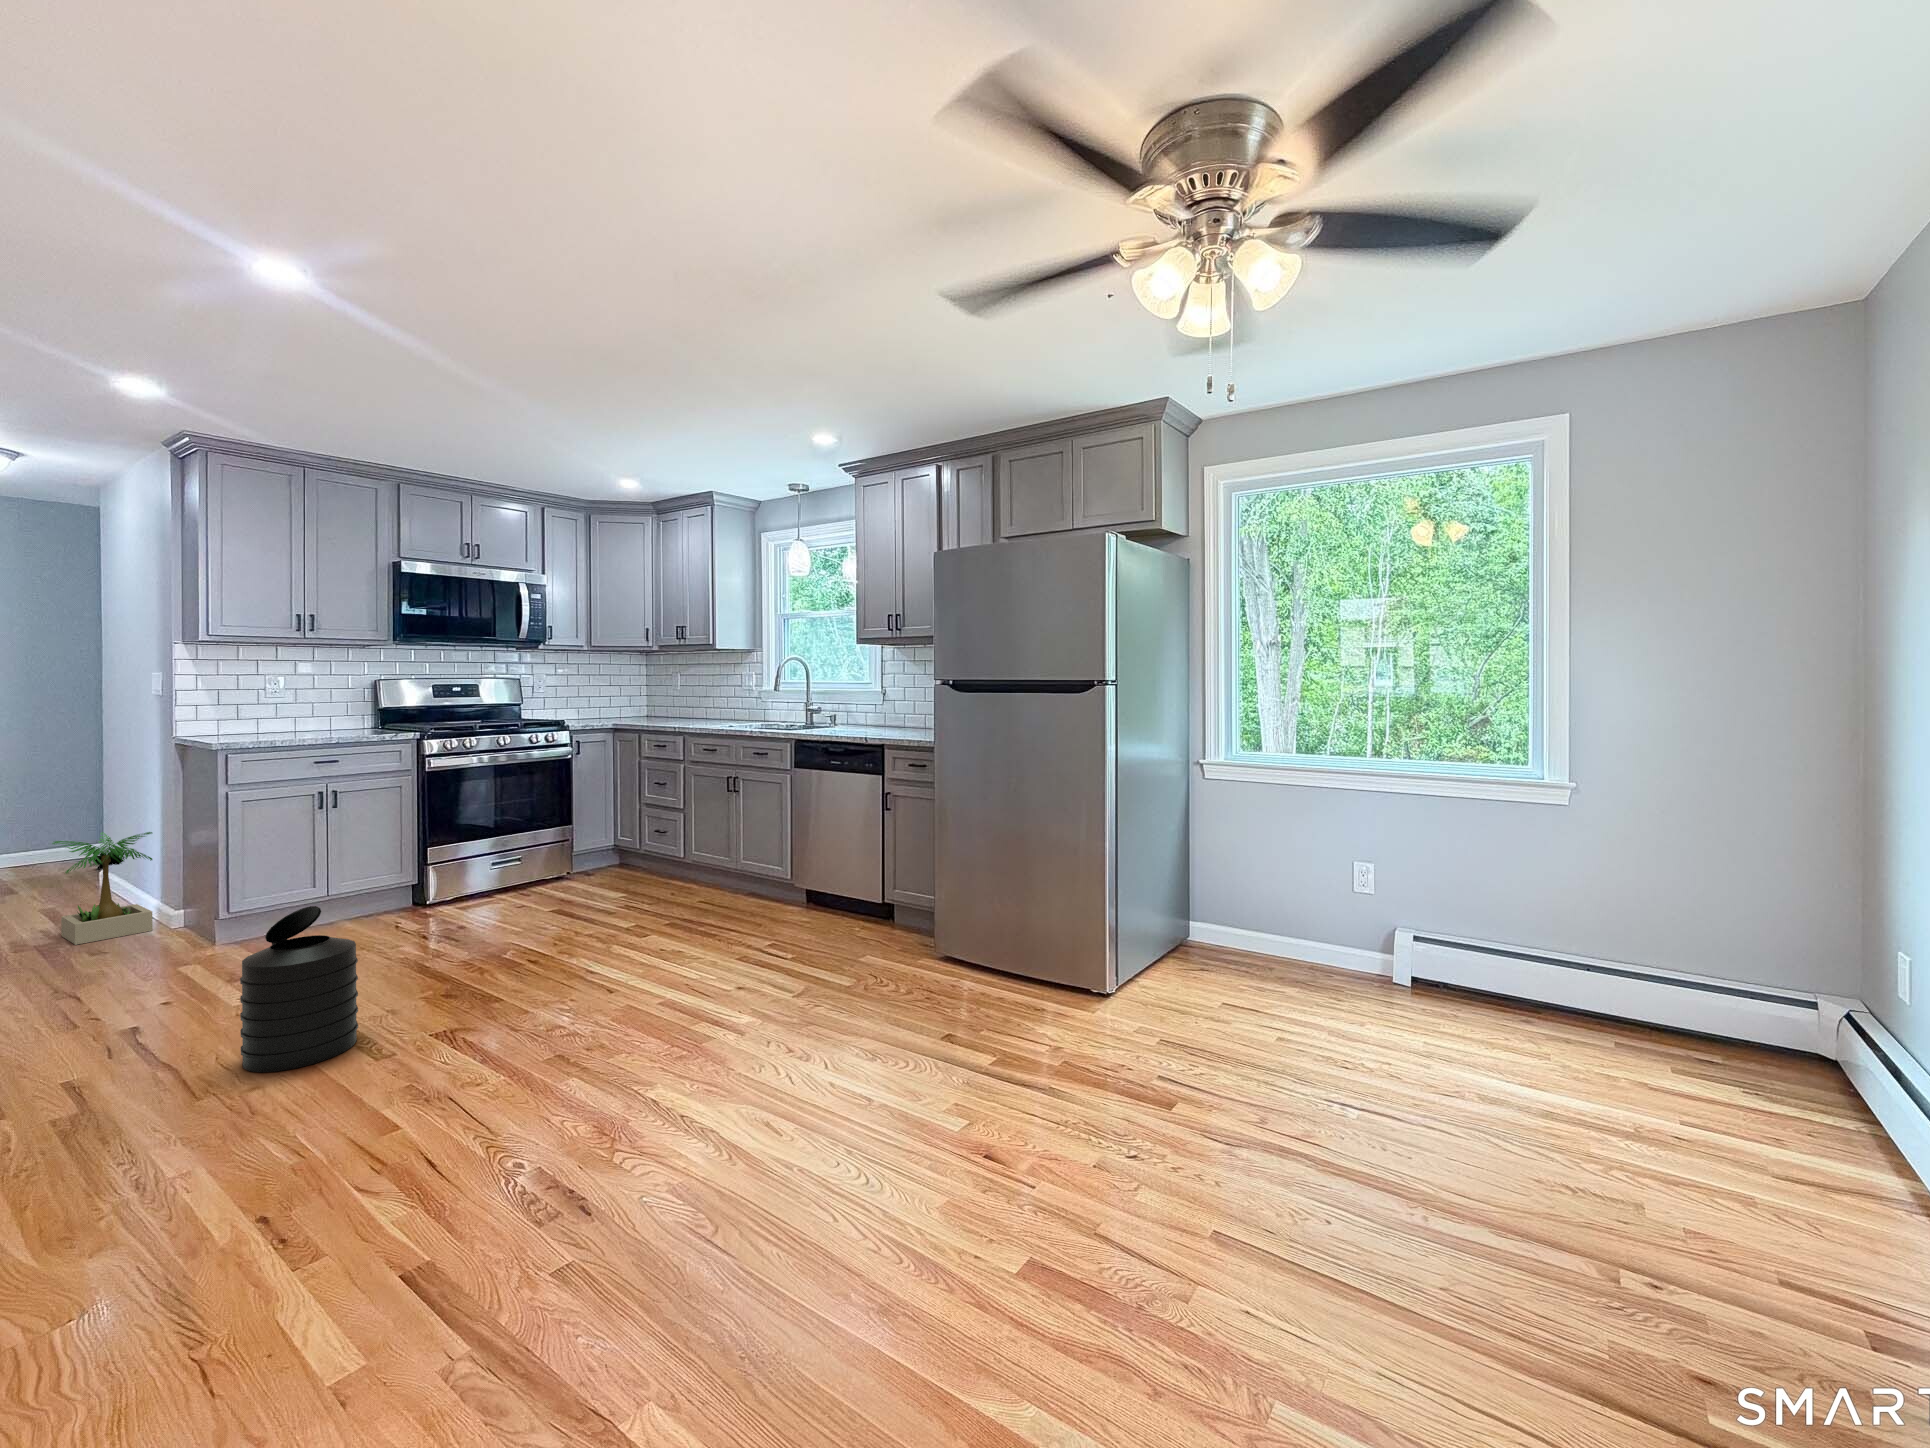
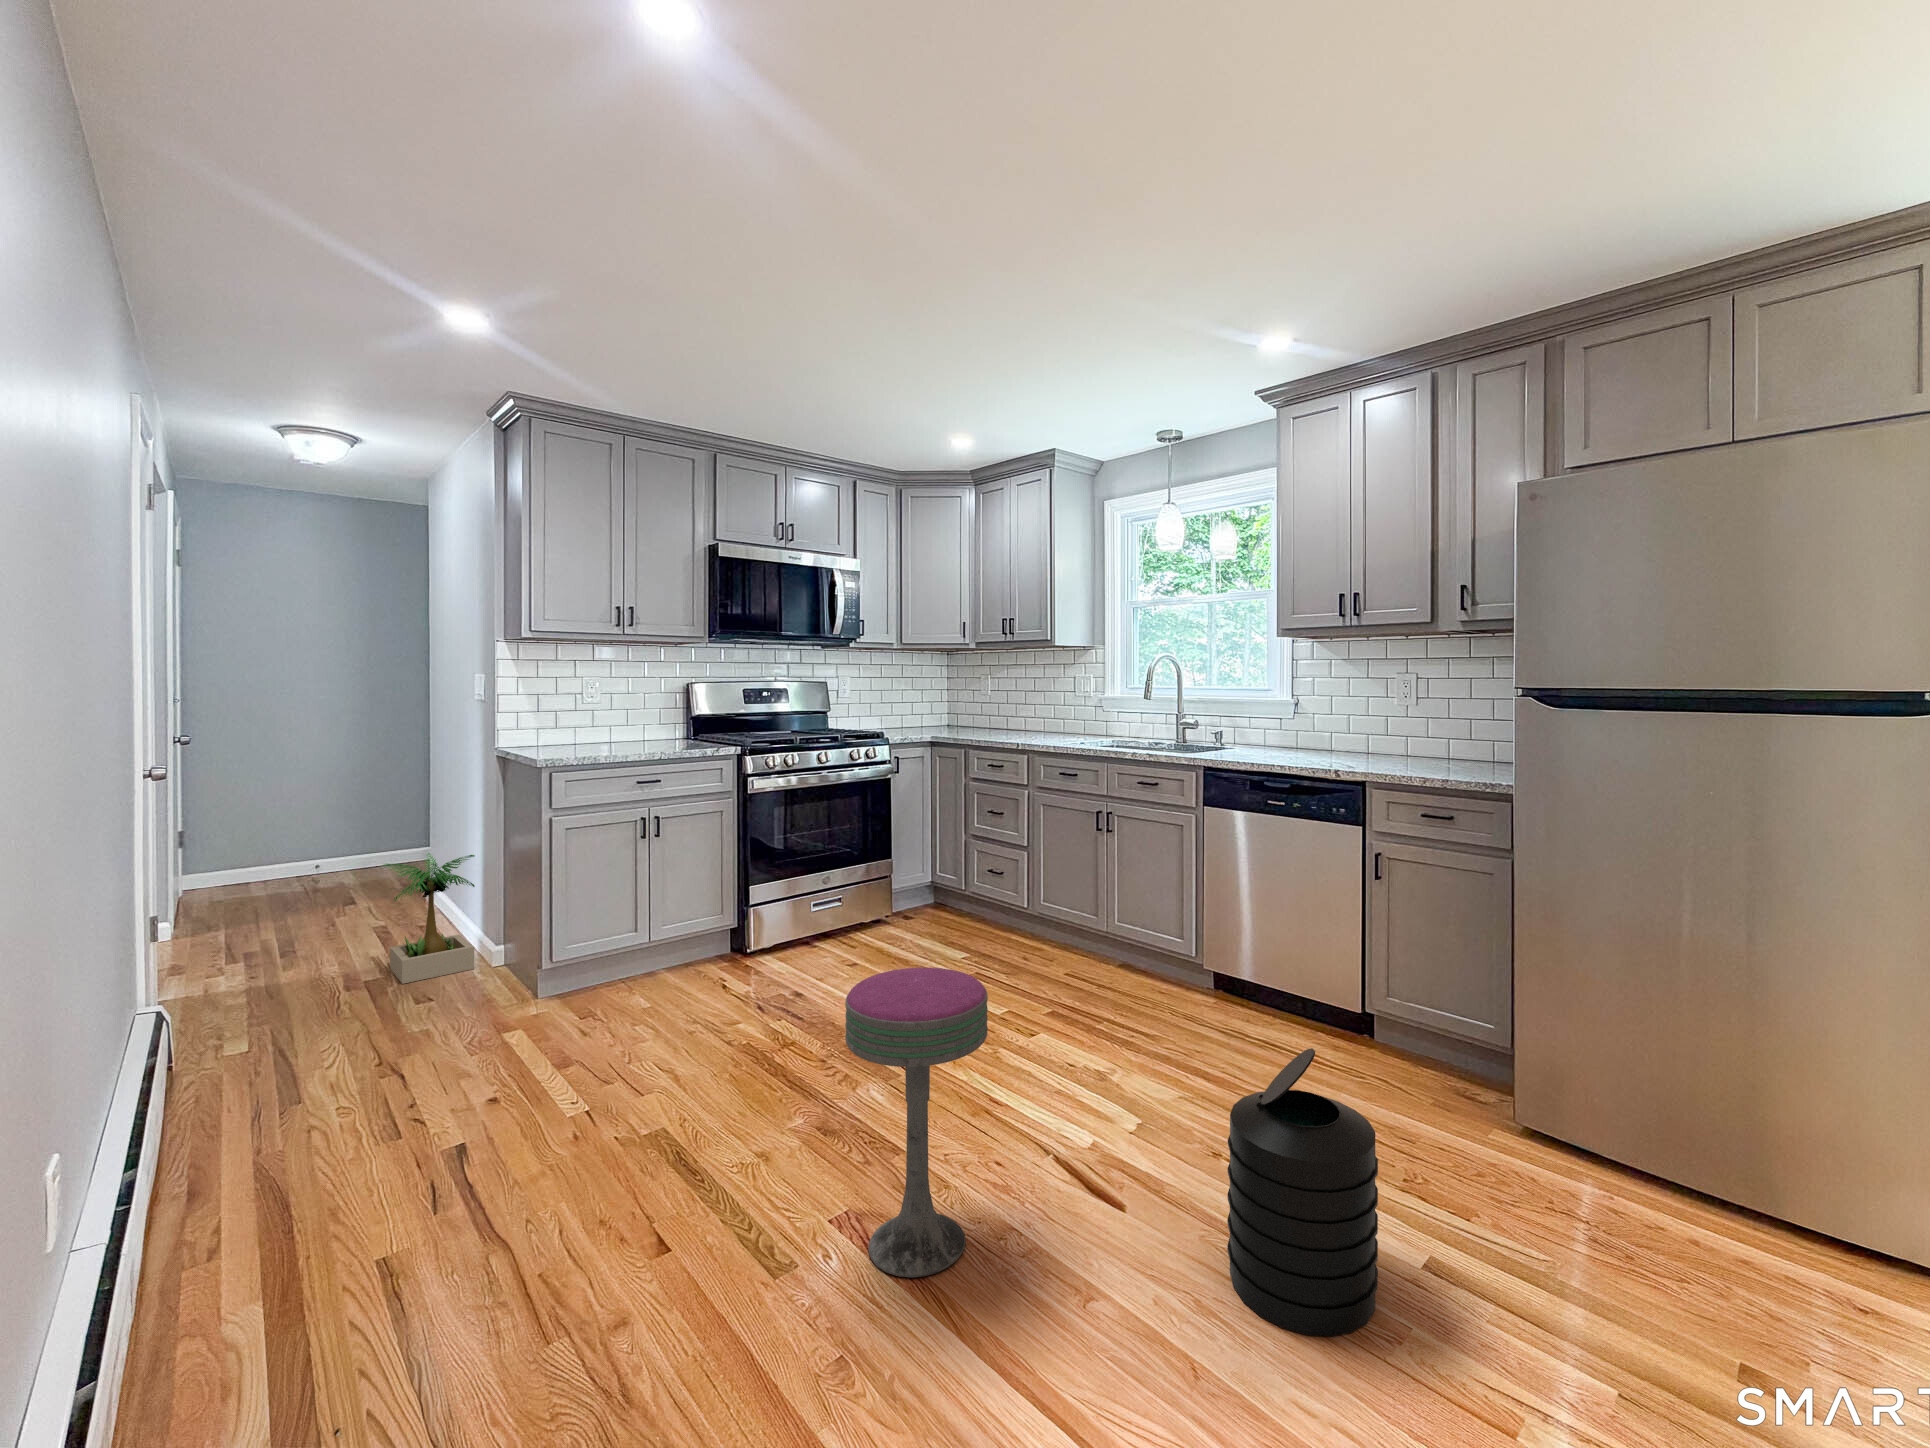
bar stool: none [437,868,545,1057] -> present [845,968,988,1278]
trash can: present [240,906,358,1072] -> present [1227,1048,1378,1336]

